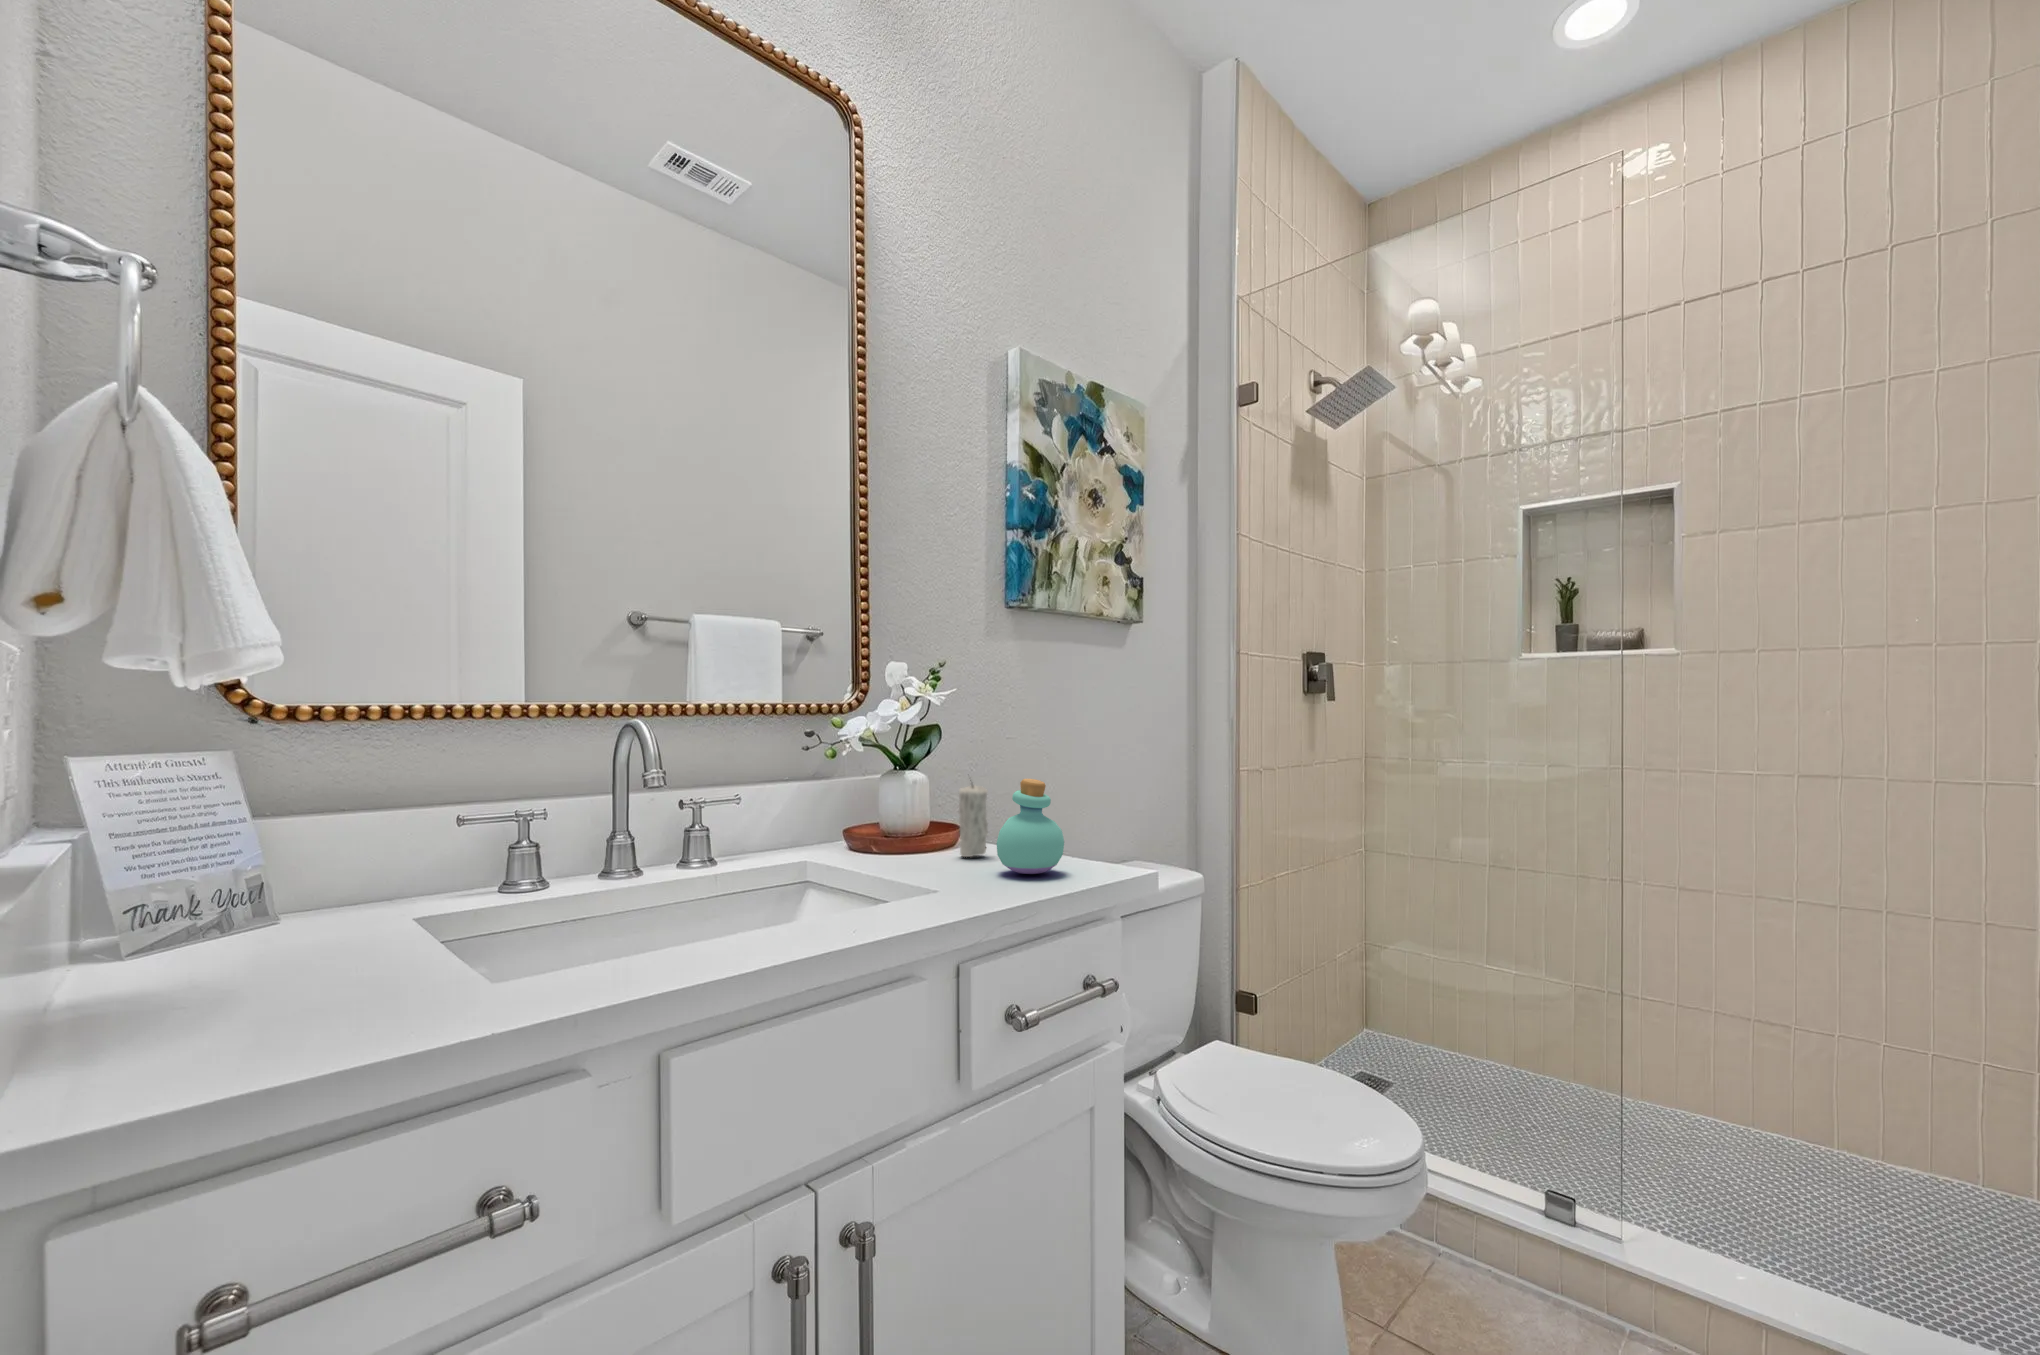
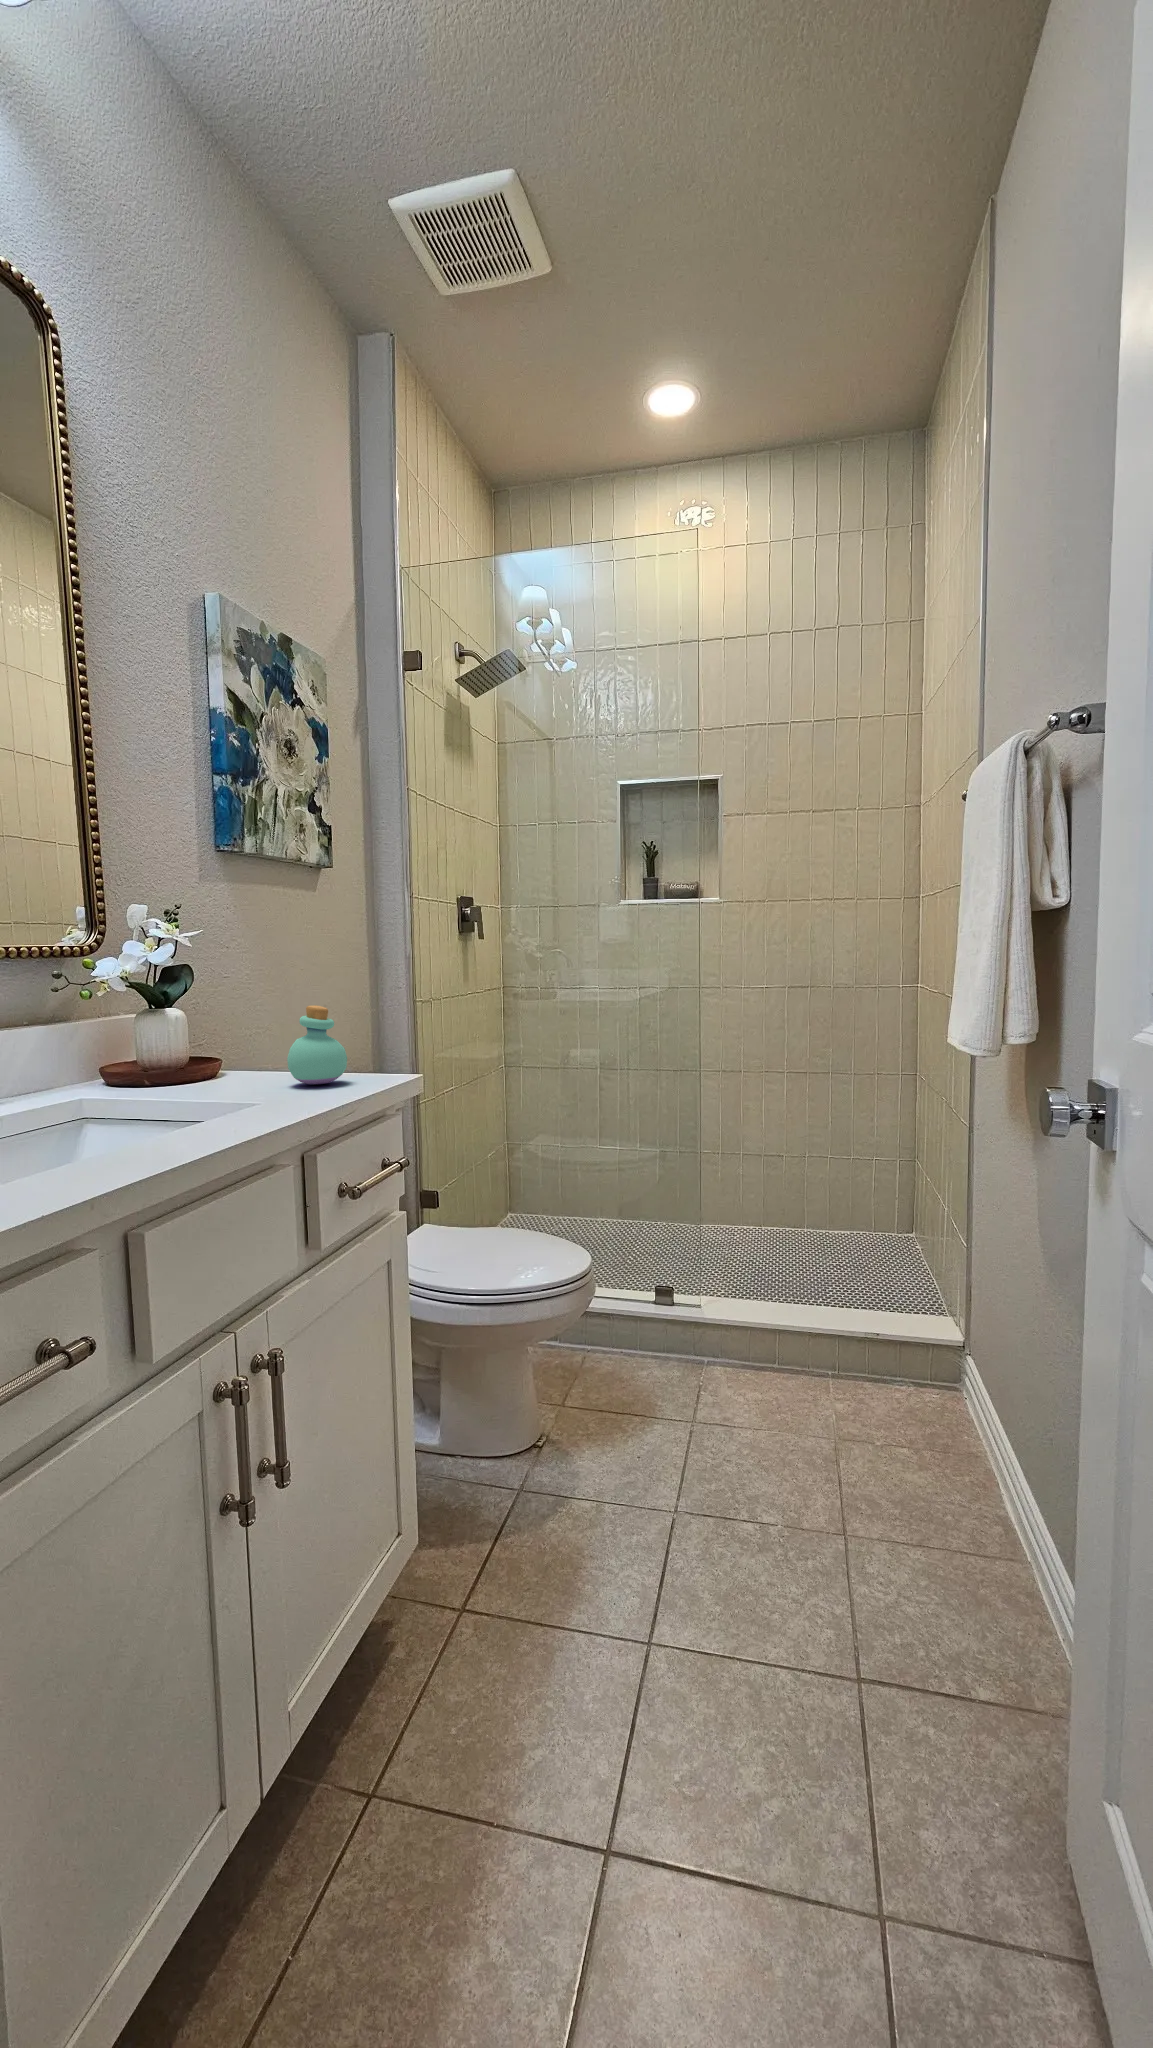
candle: present [959,785,988,857] -> none [230,1005,259,1080]

